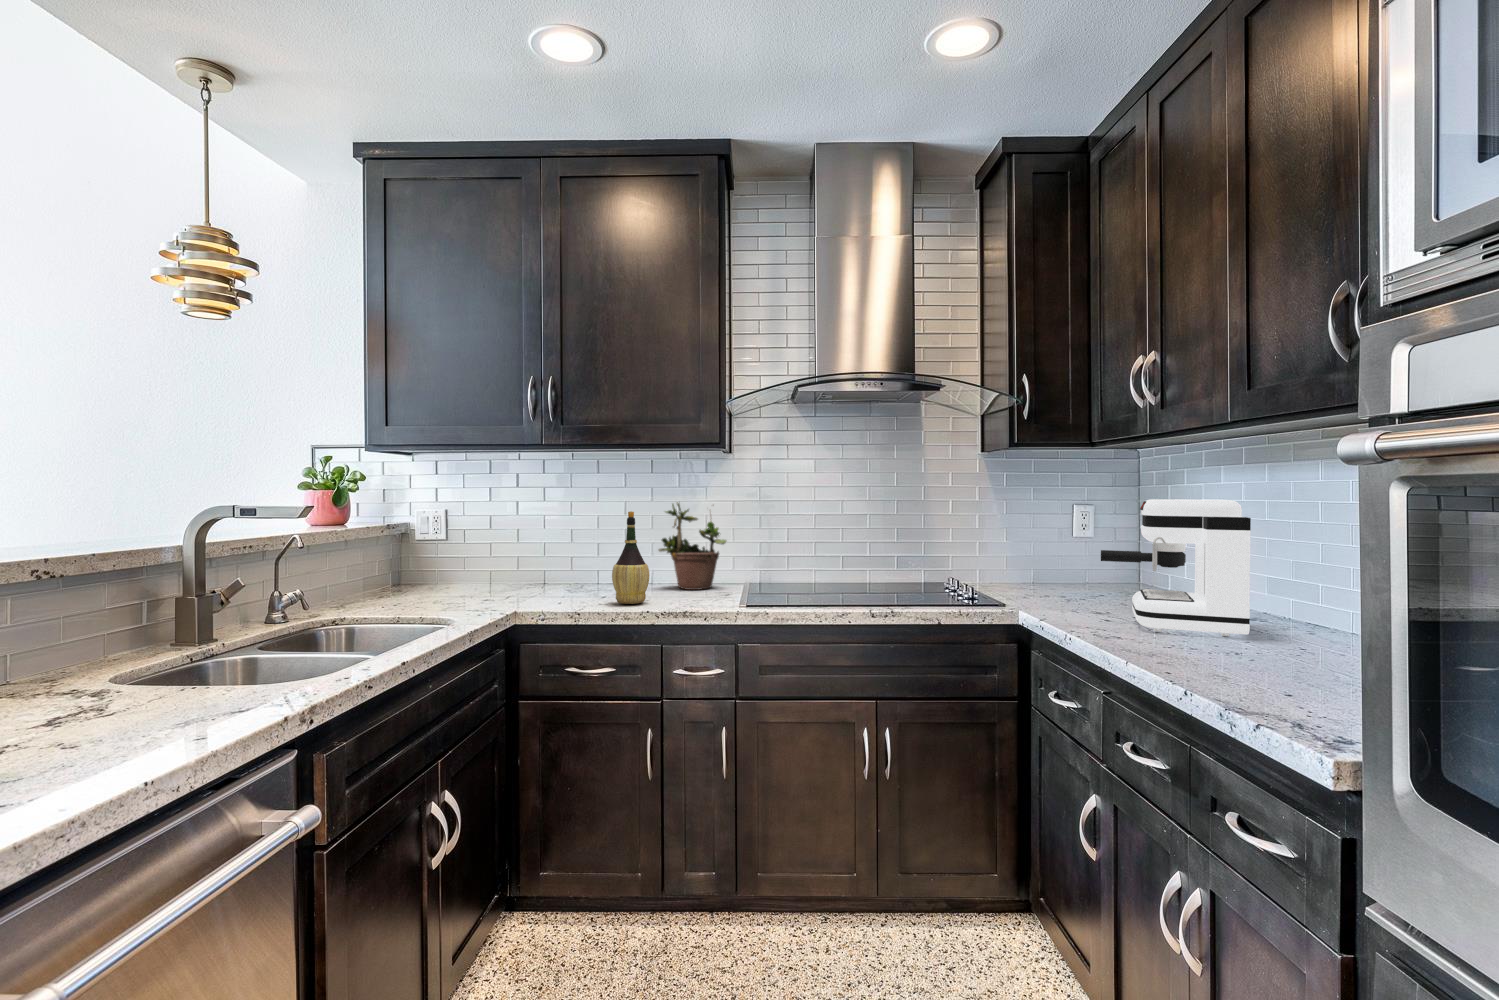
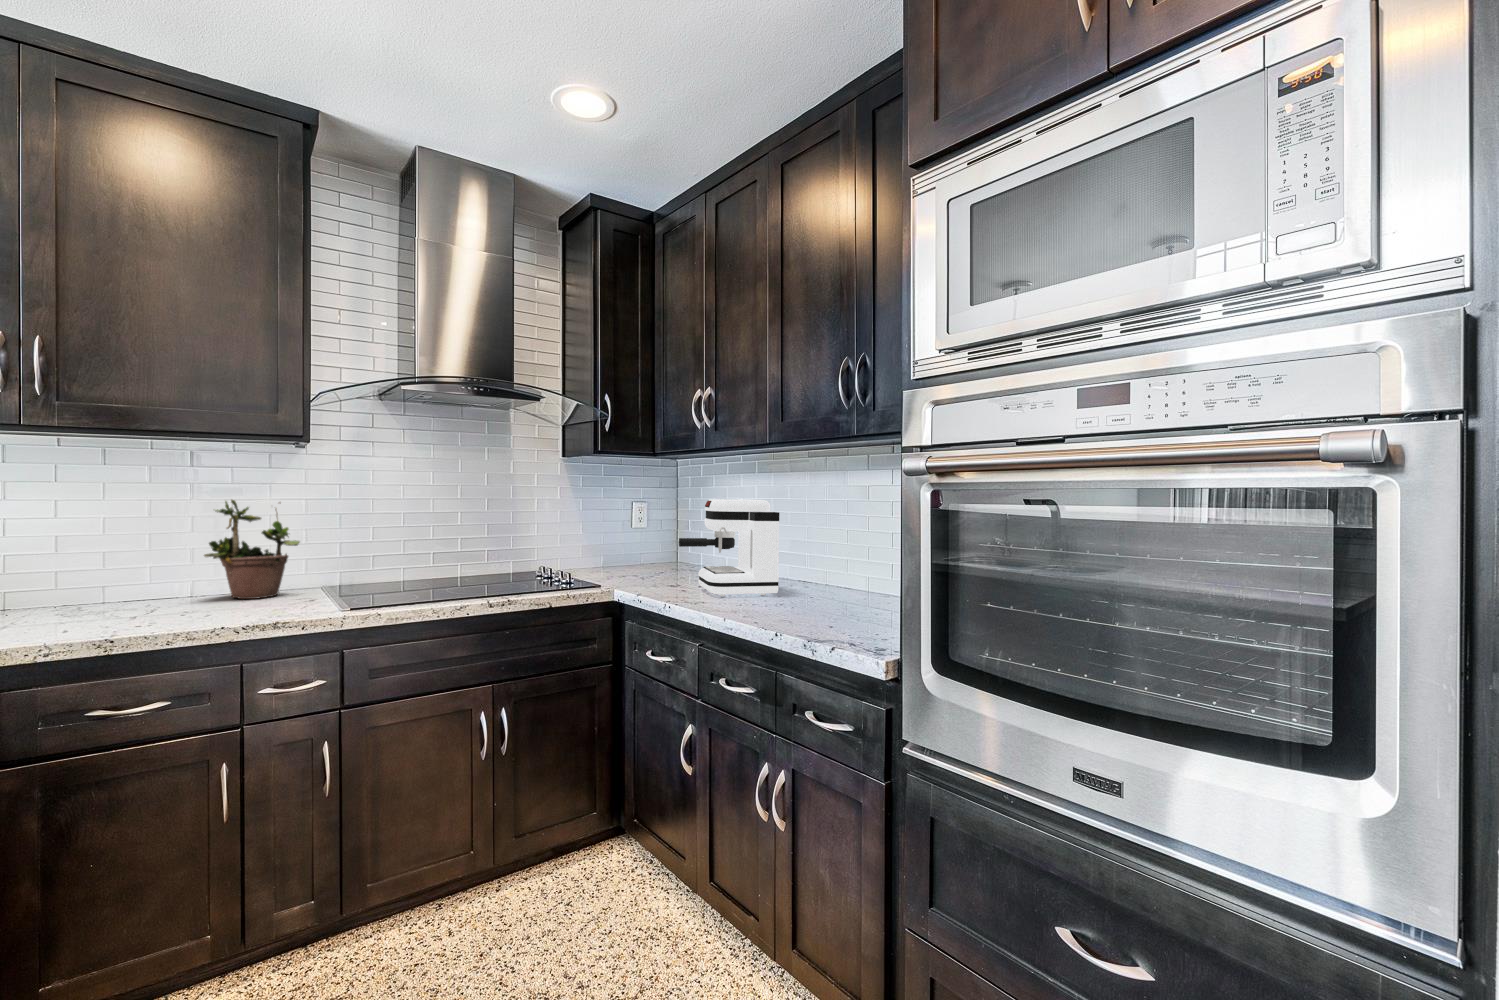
wine bottle: present [612,511,649,604] -> none [156,511,213,621]

